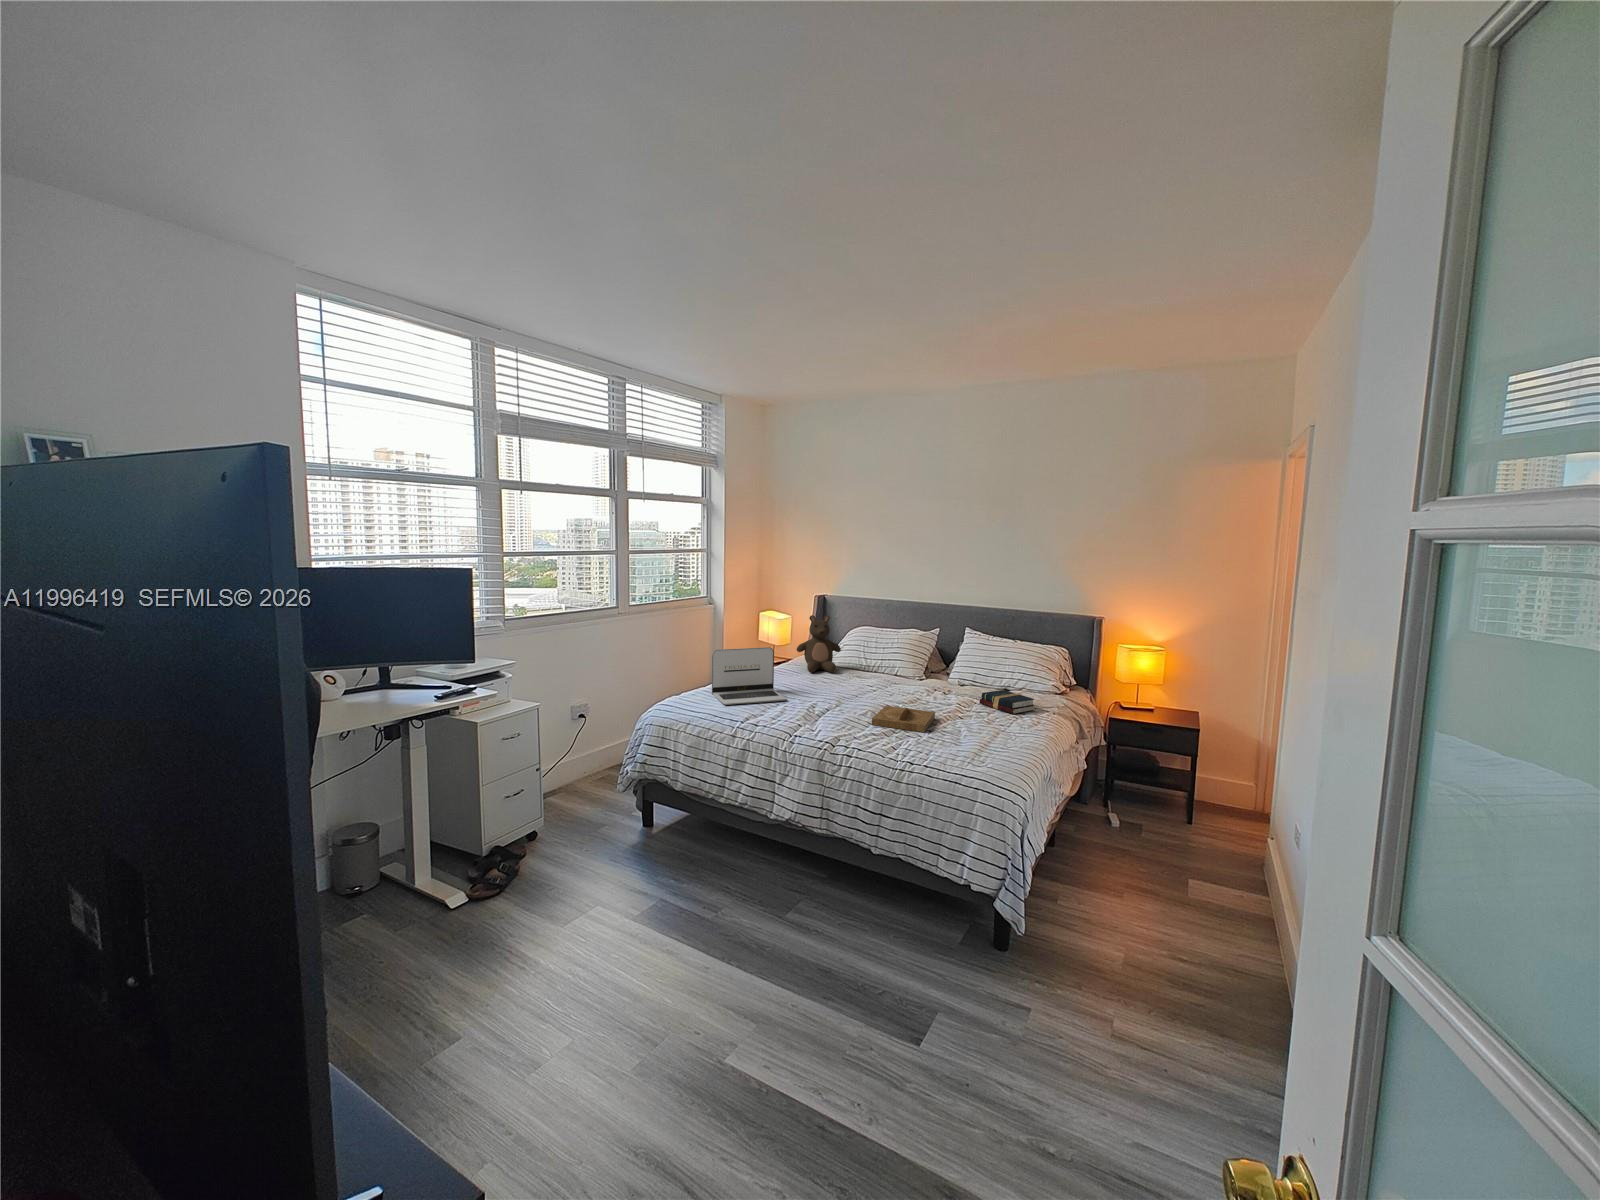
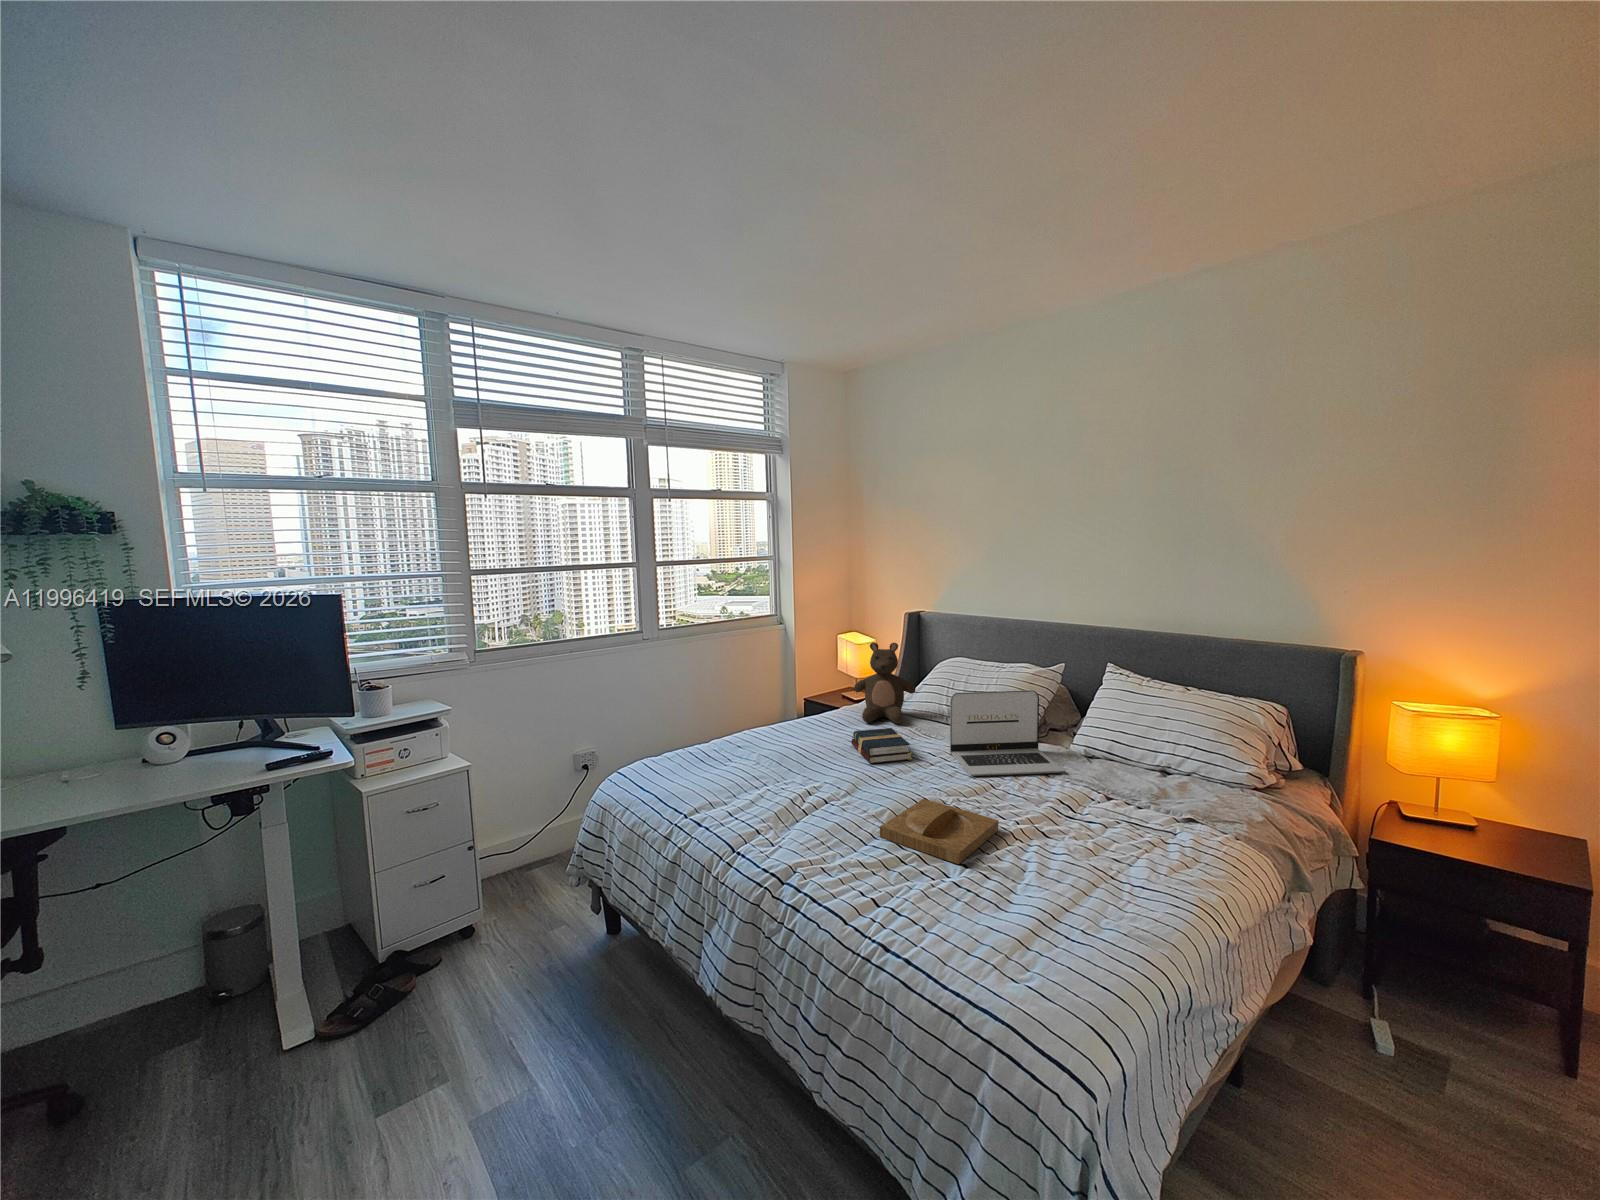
laptop: present [712,647,786,705] -> present [950,690,1064,776]
hardback book: present [980,690,1036,714] -> present [851,728,912,764]

